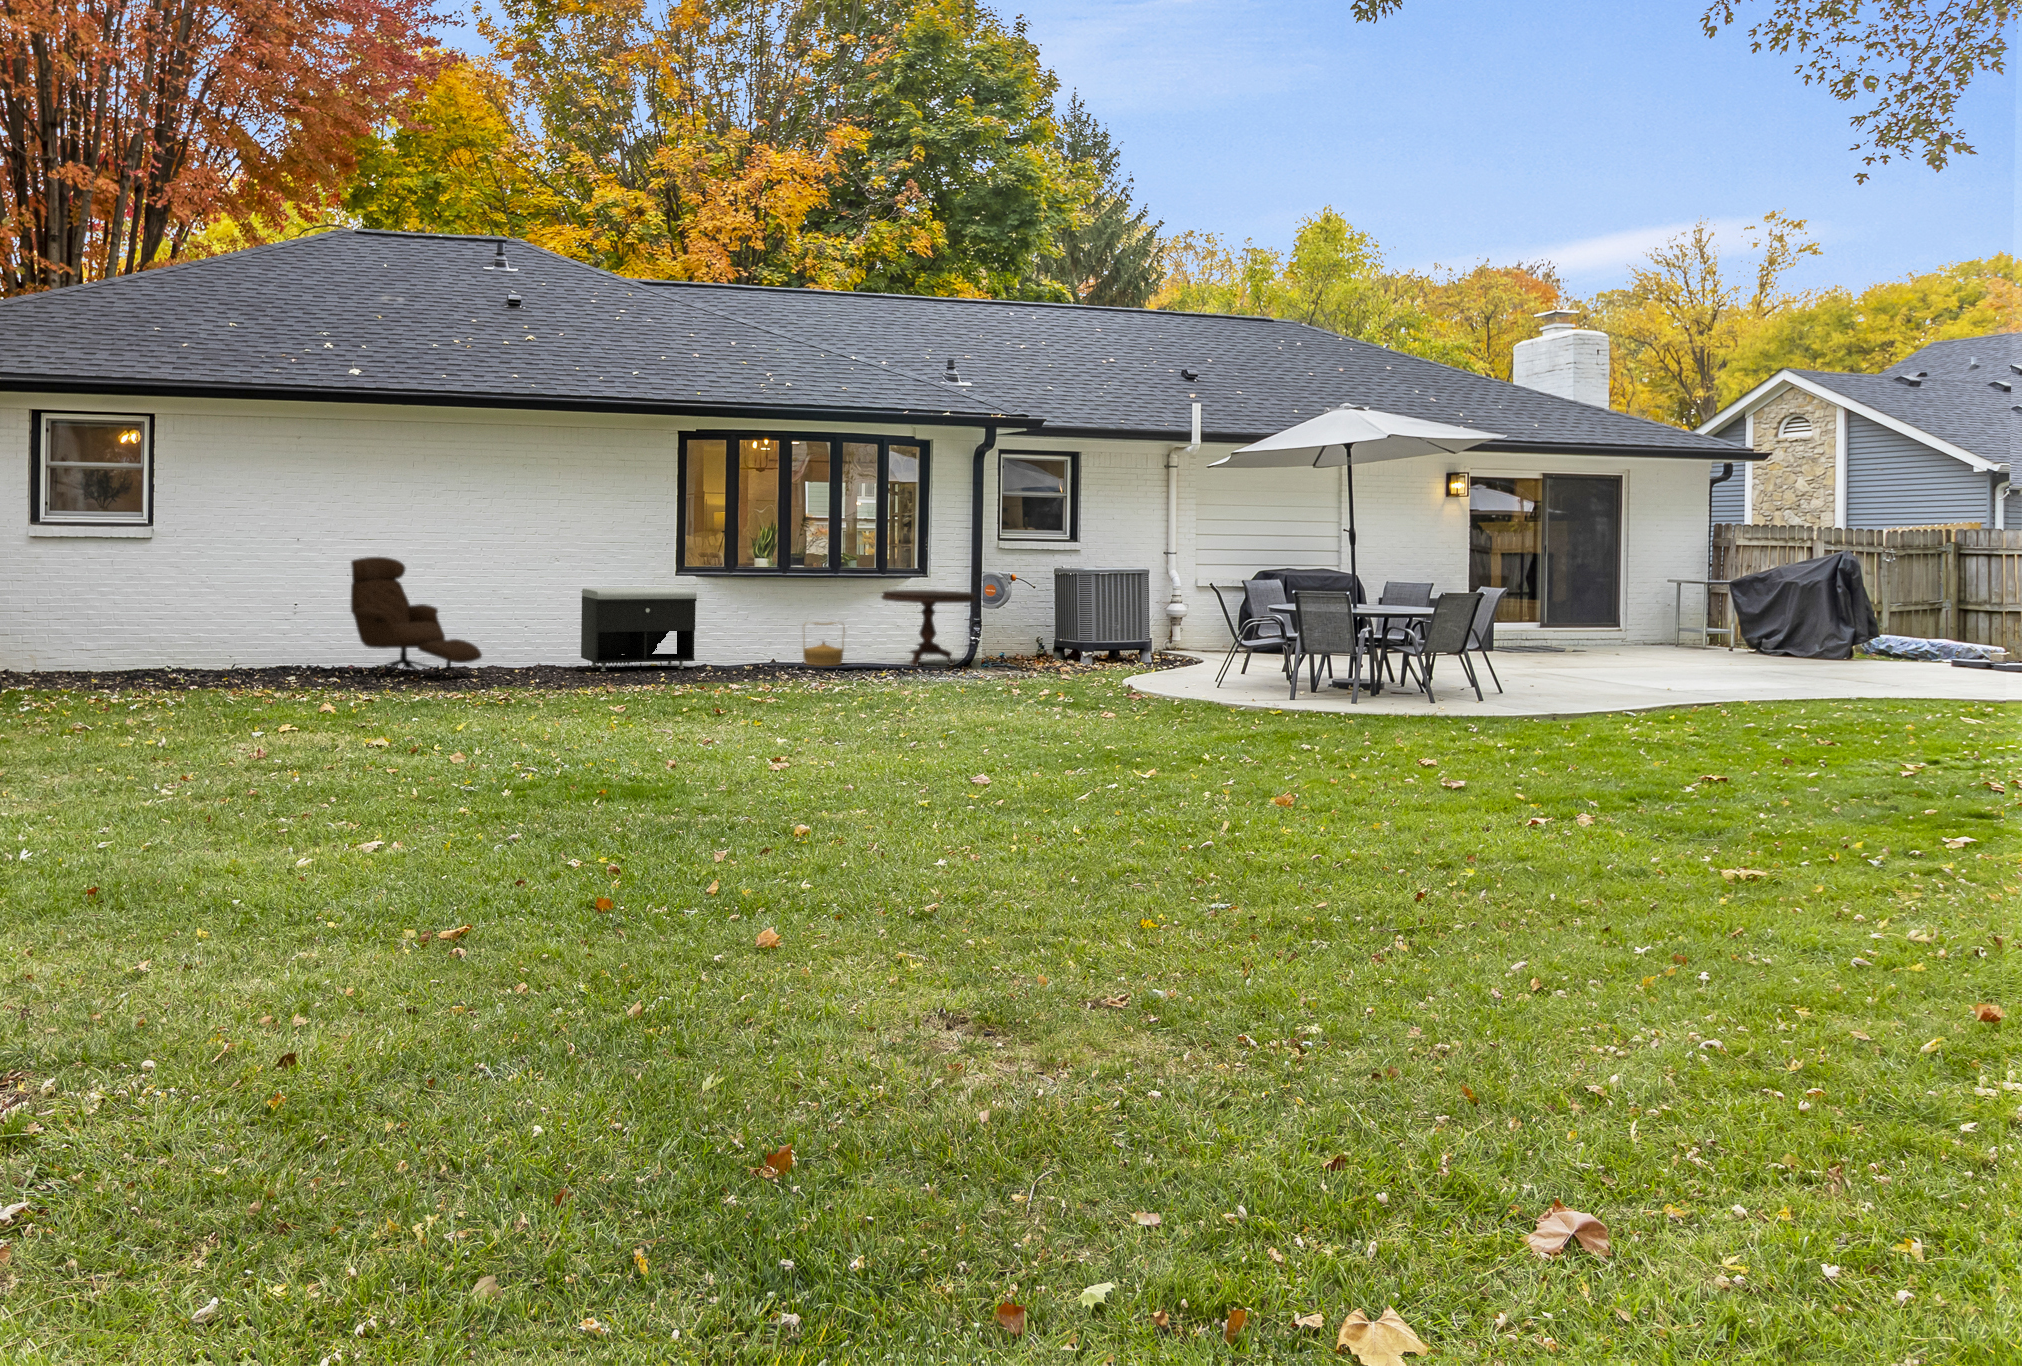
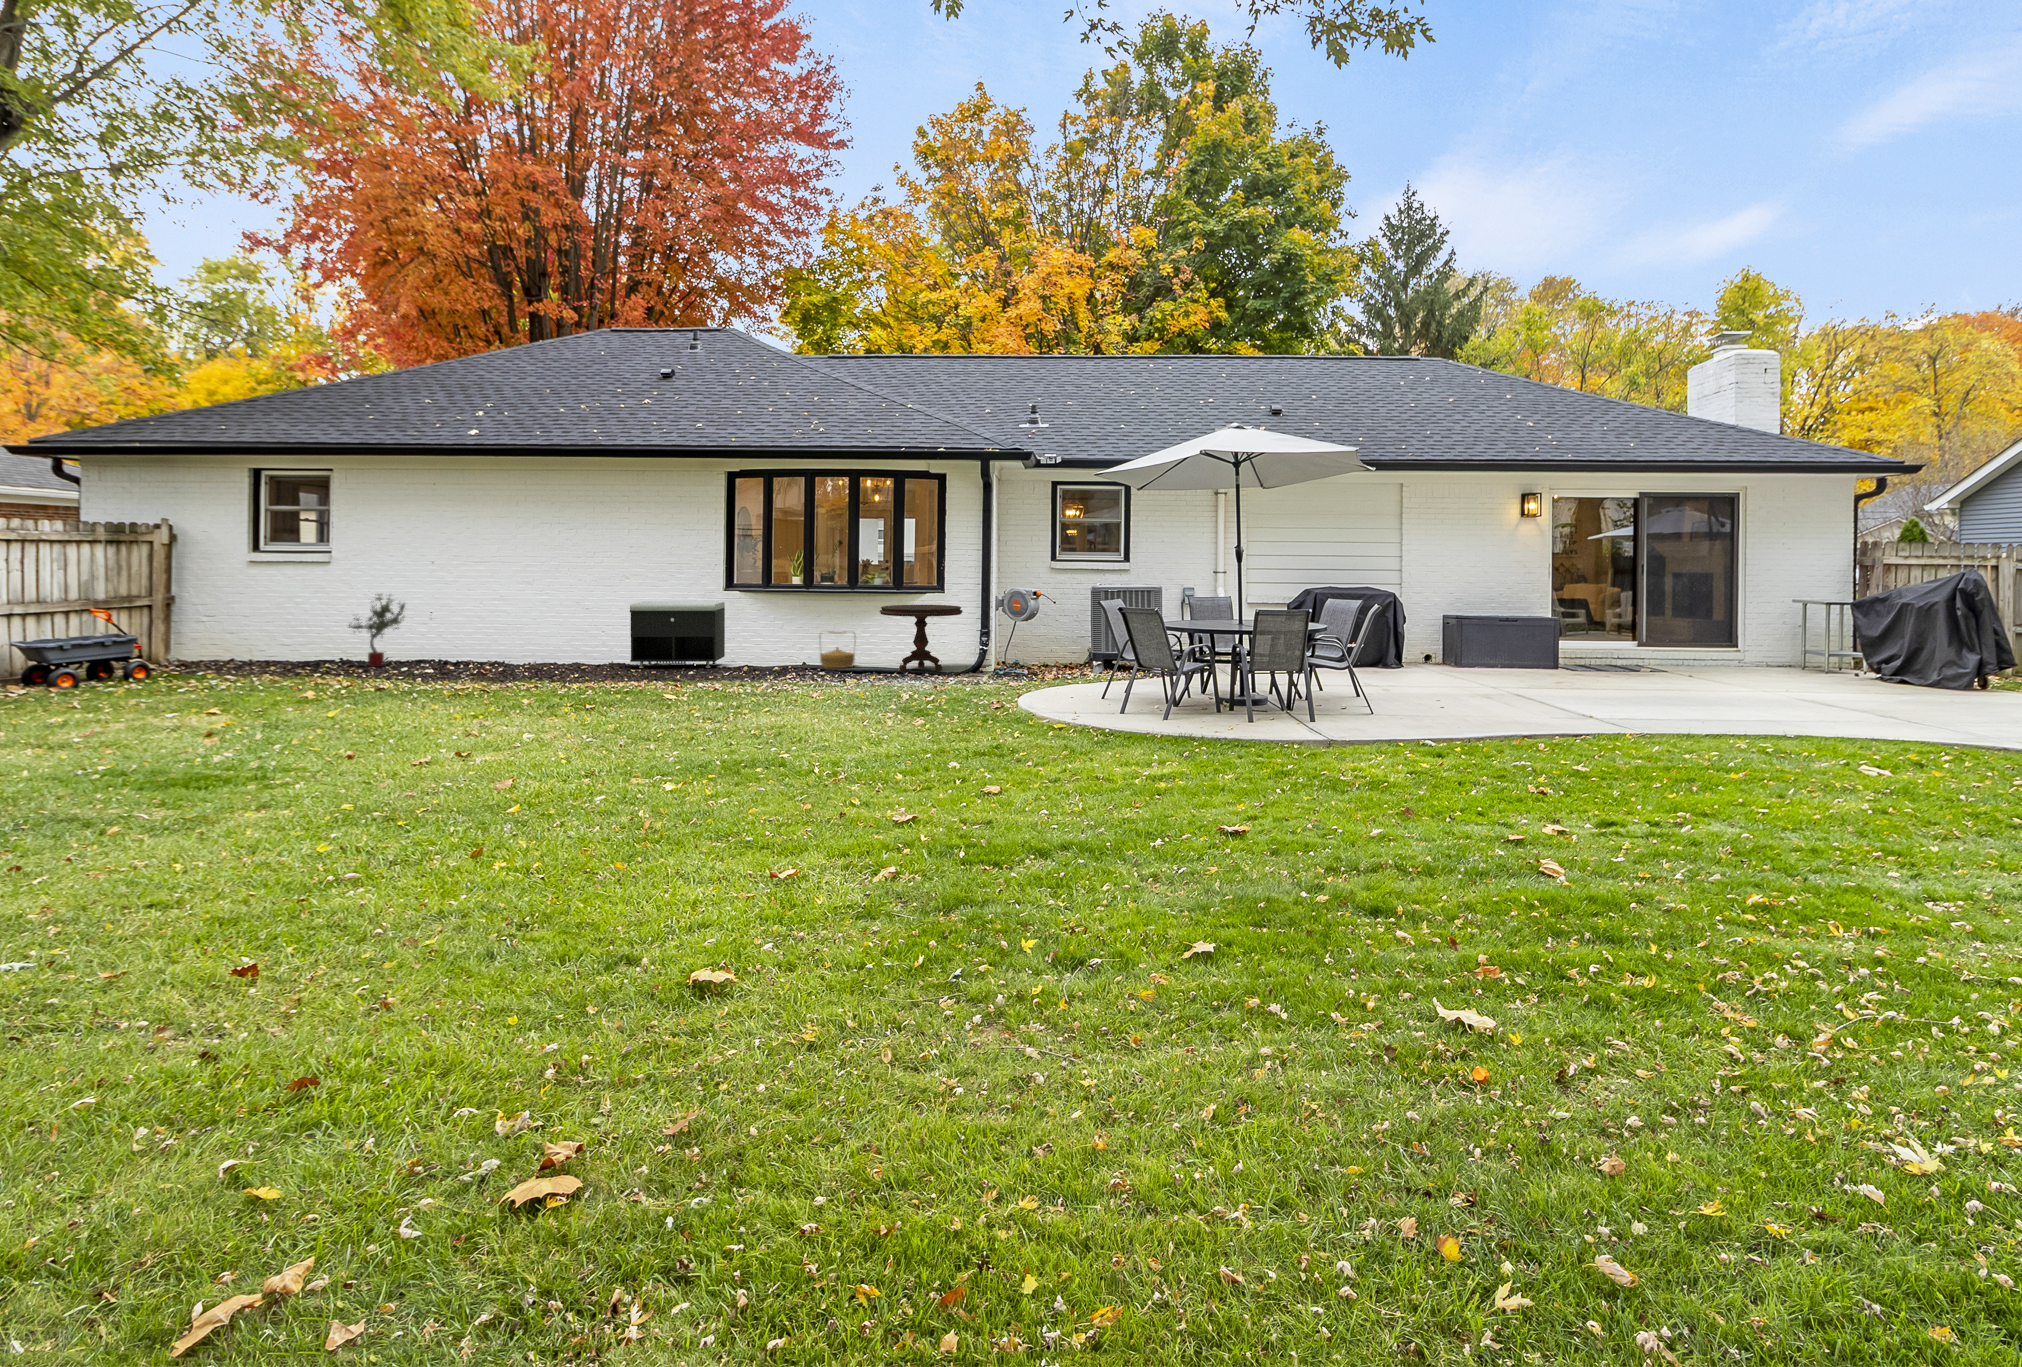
lounge chair: present [351,557,482,679] -> none [450,577,535,672]
potted tree: none [199,579,286,678] -> present [348,594,405,667]

